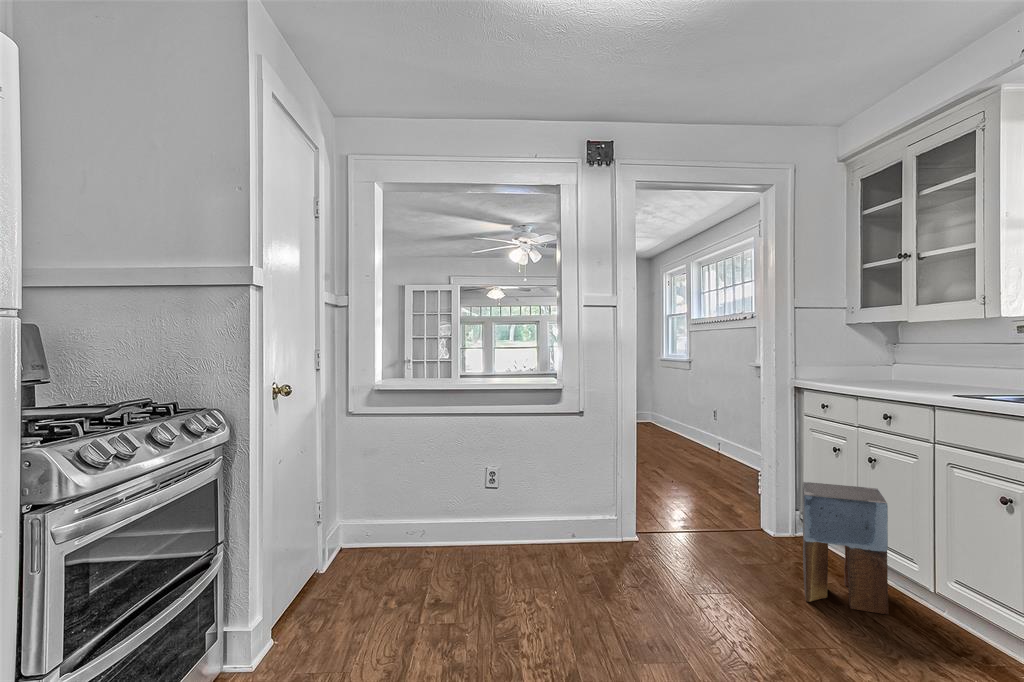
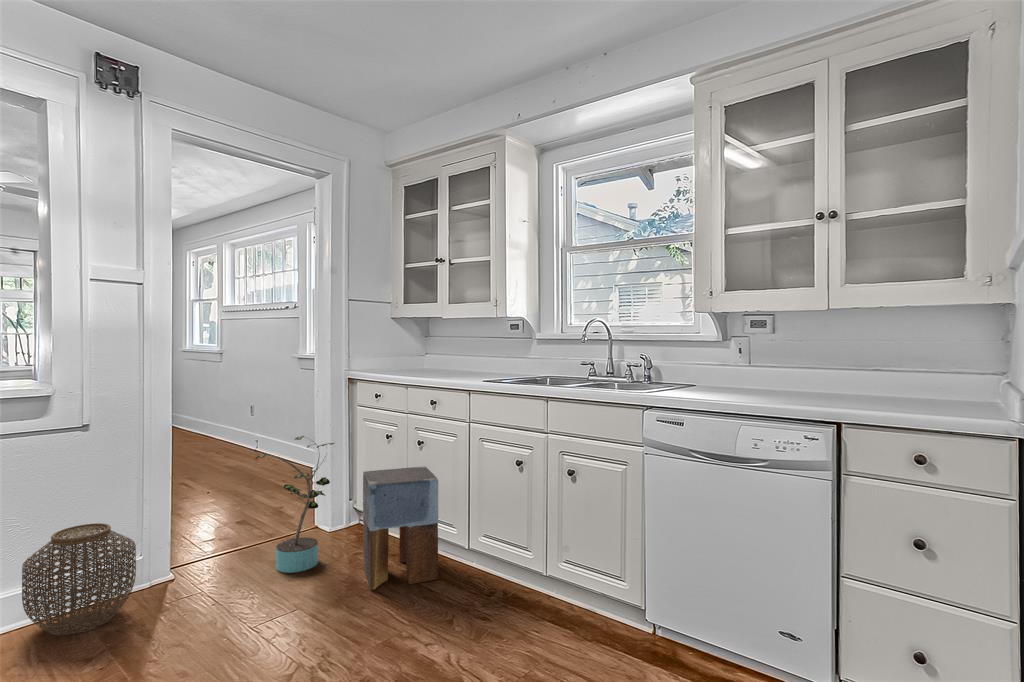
potted plant: none [701,439,775,565] -> present [256,436,334,573]
woven basket: none [547,484,612,561] -> present [22,523,136,635]

